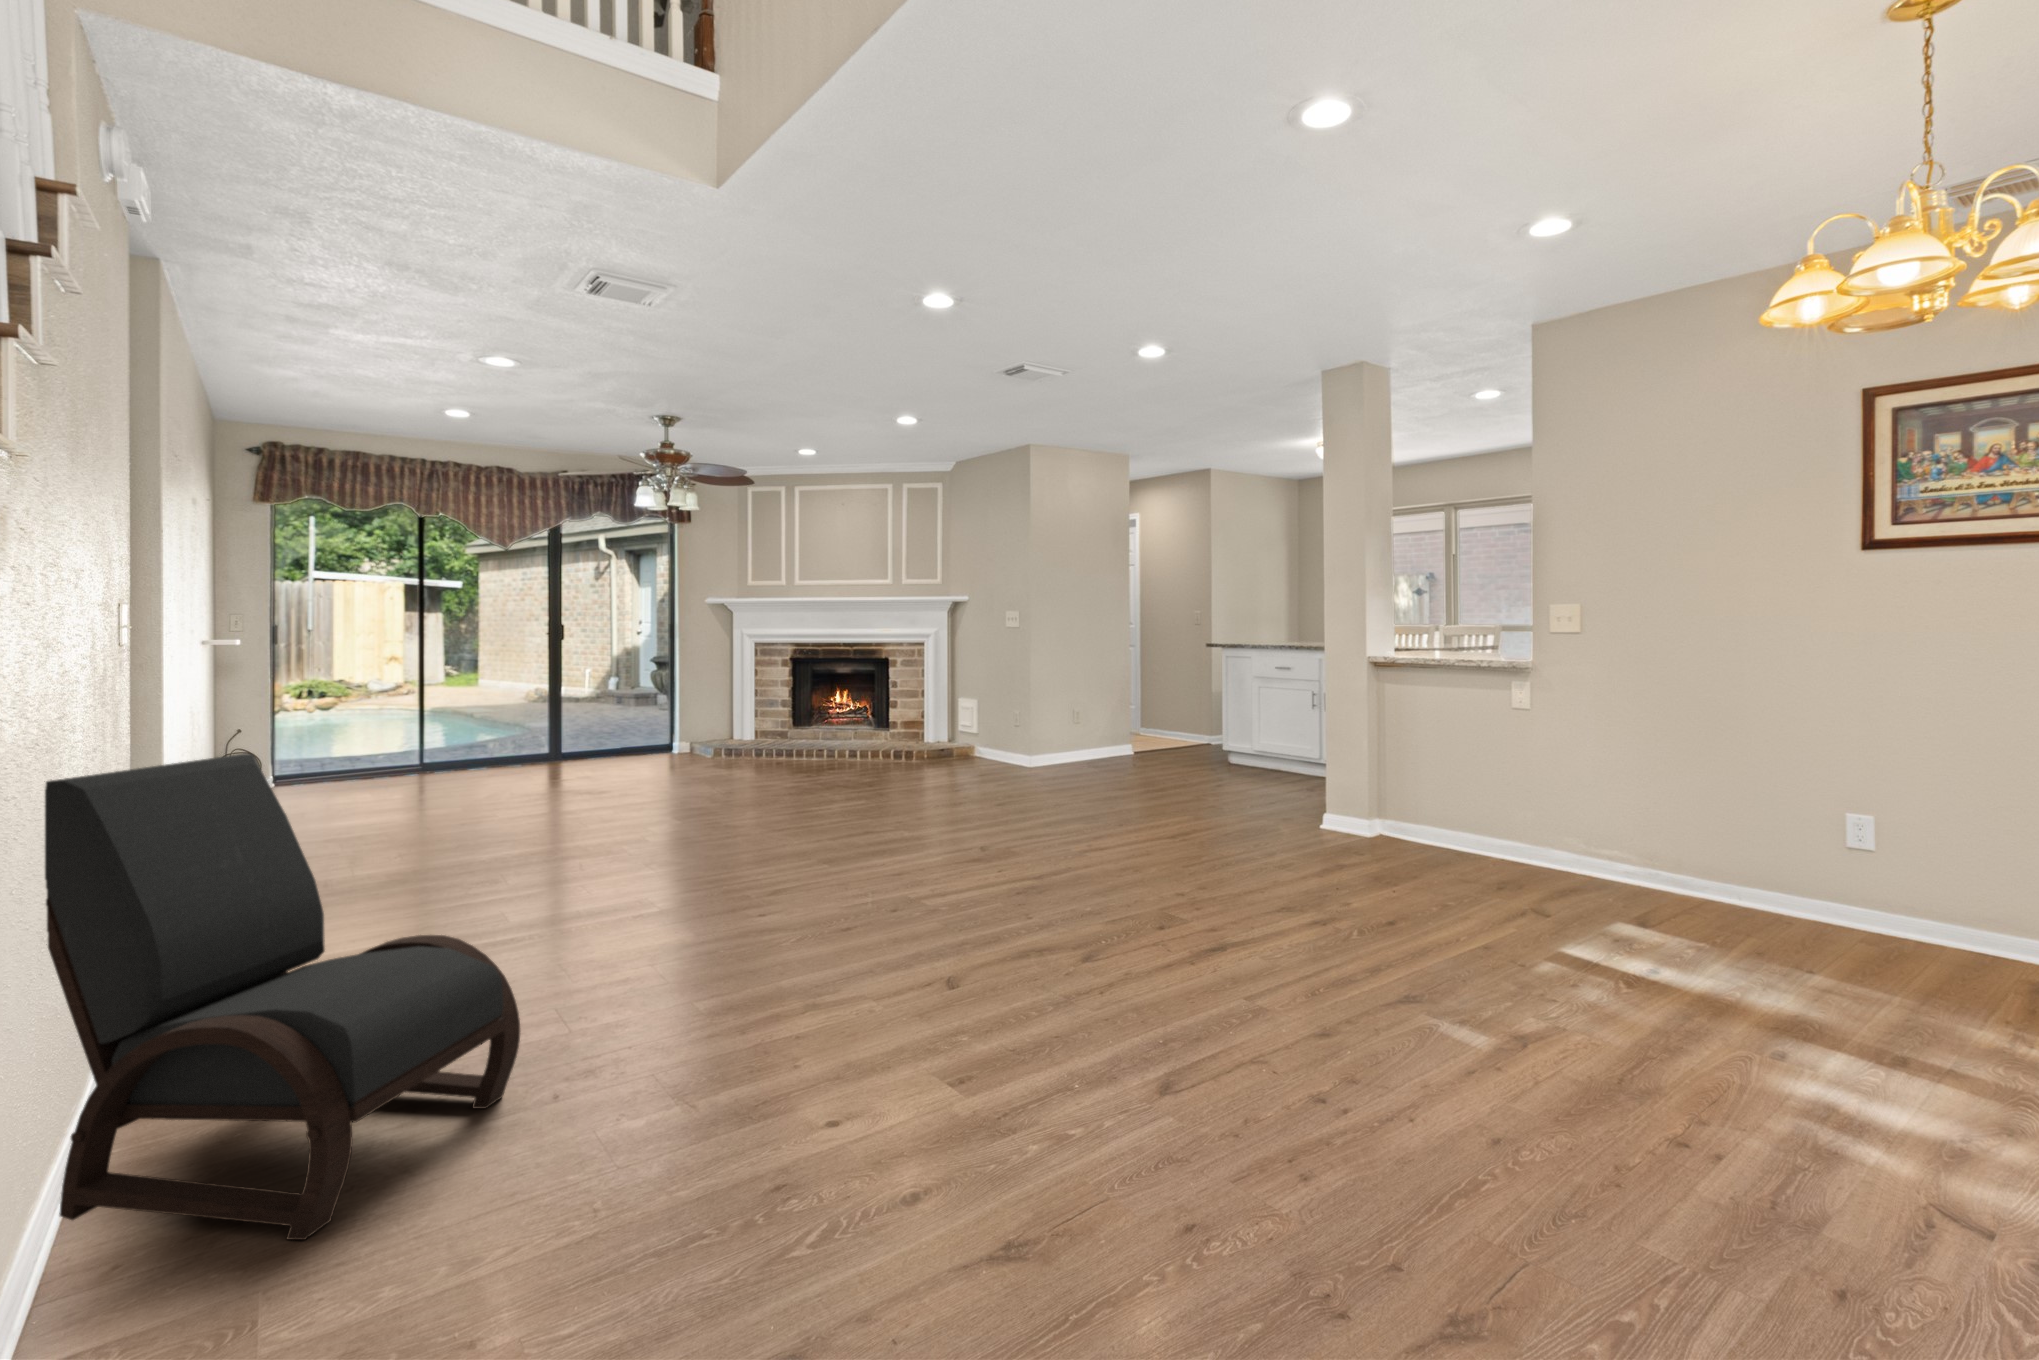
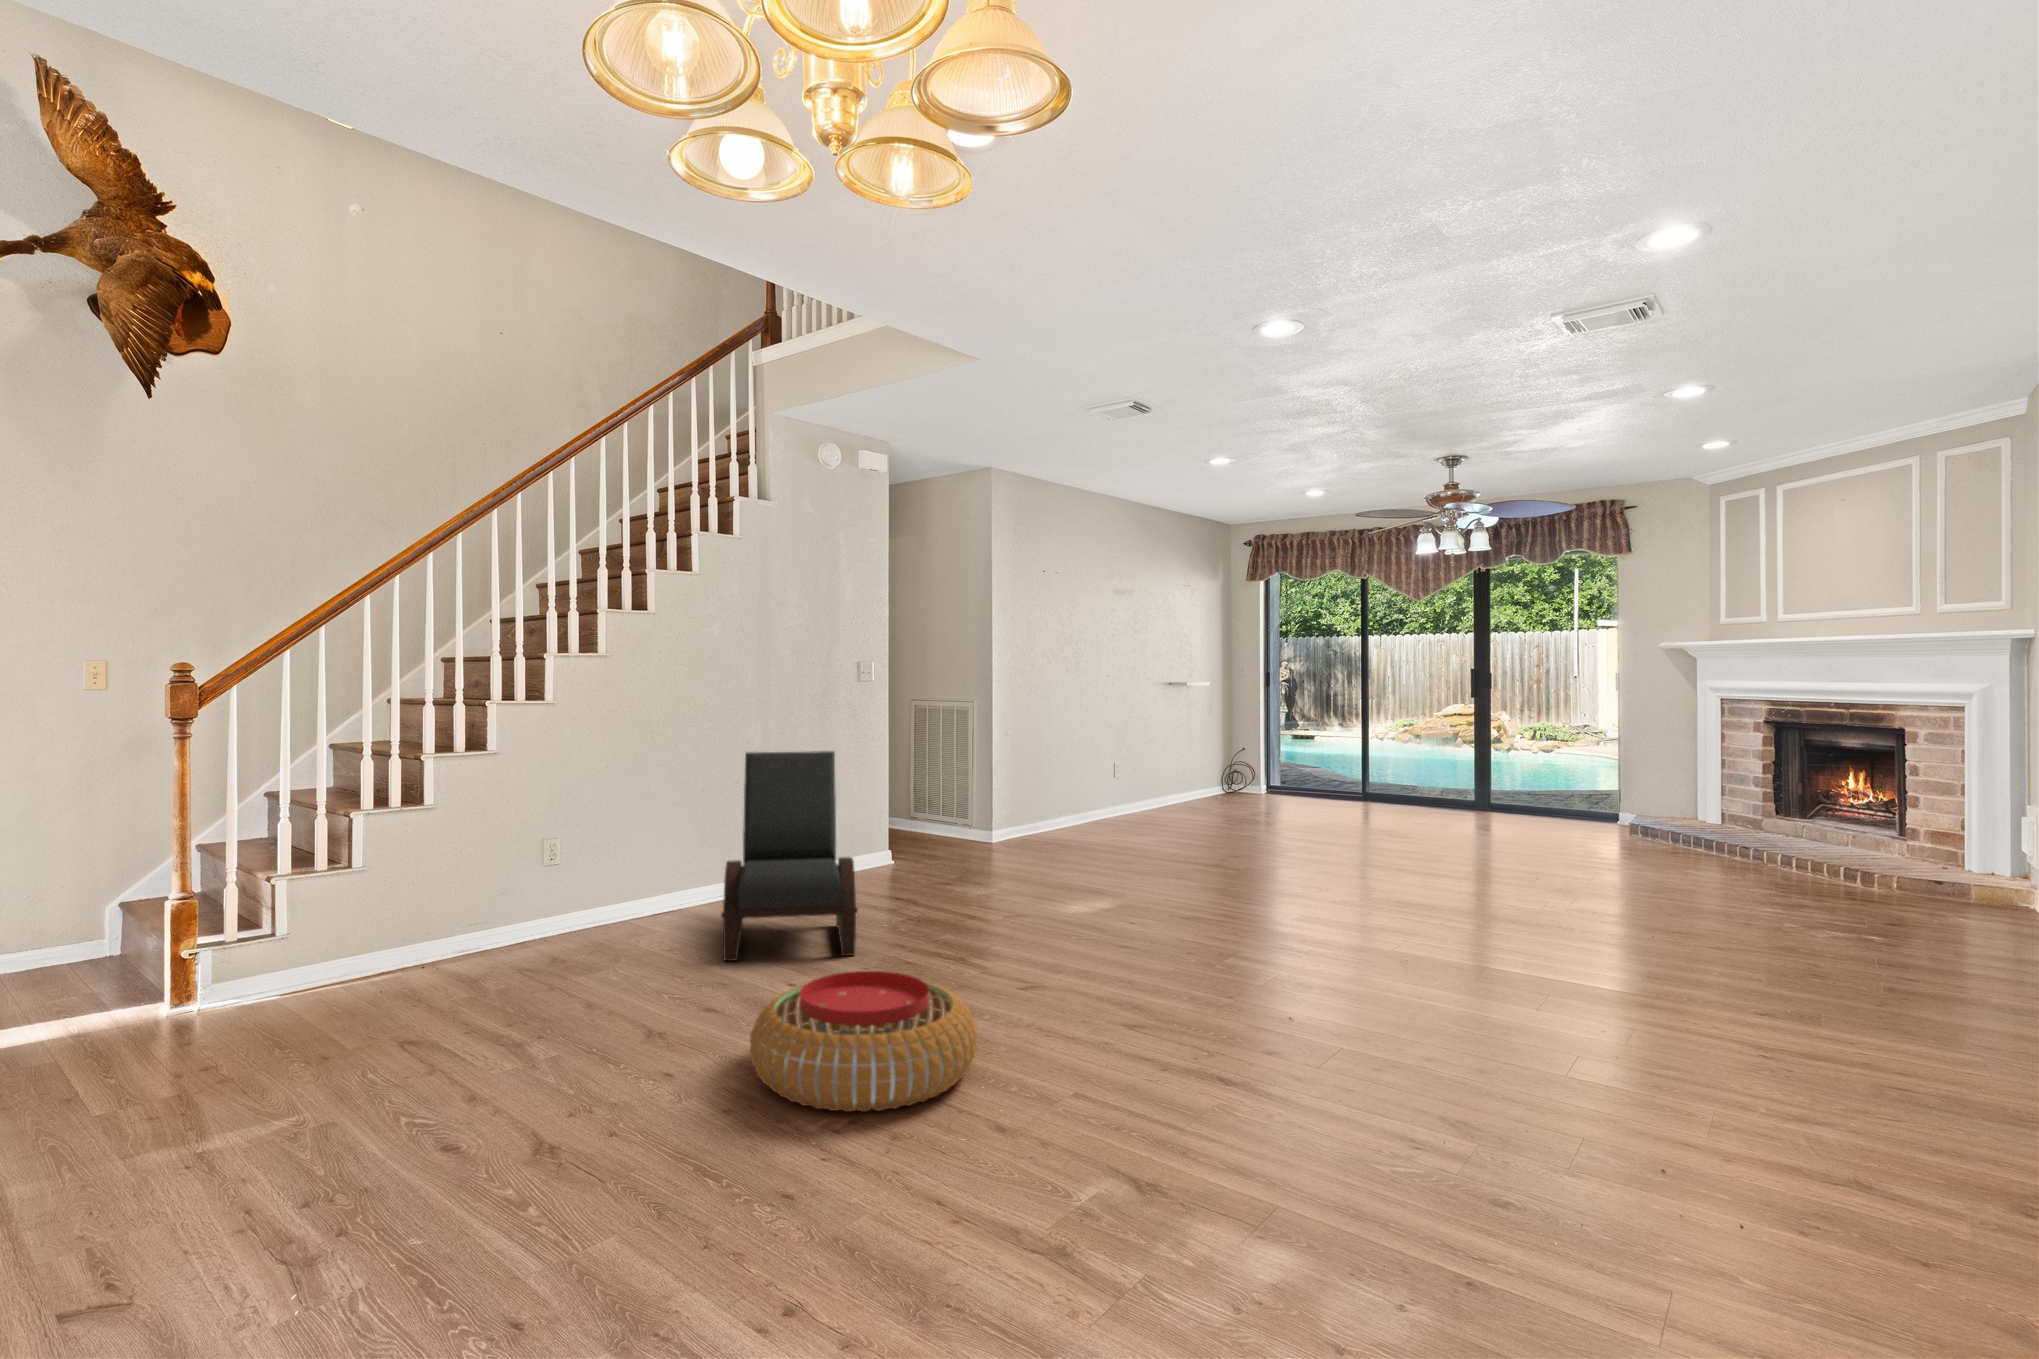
pouf: none [874,992,1199,1222] -> present [750,971,977,1112]

